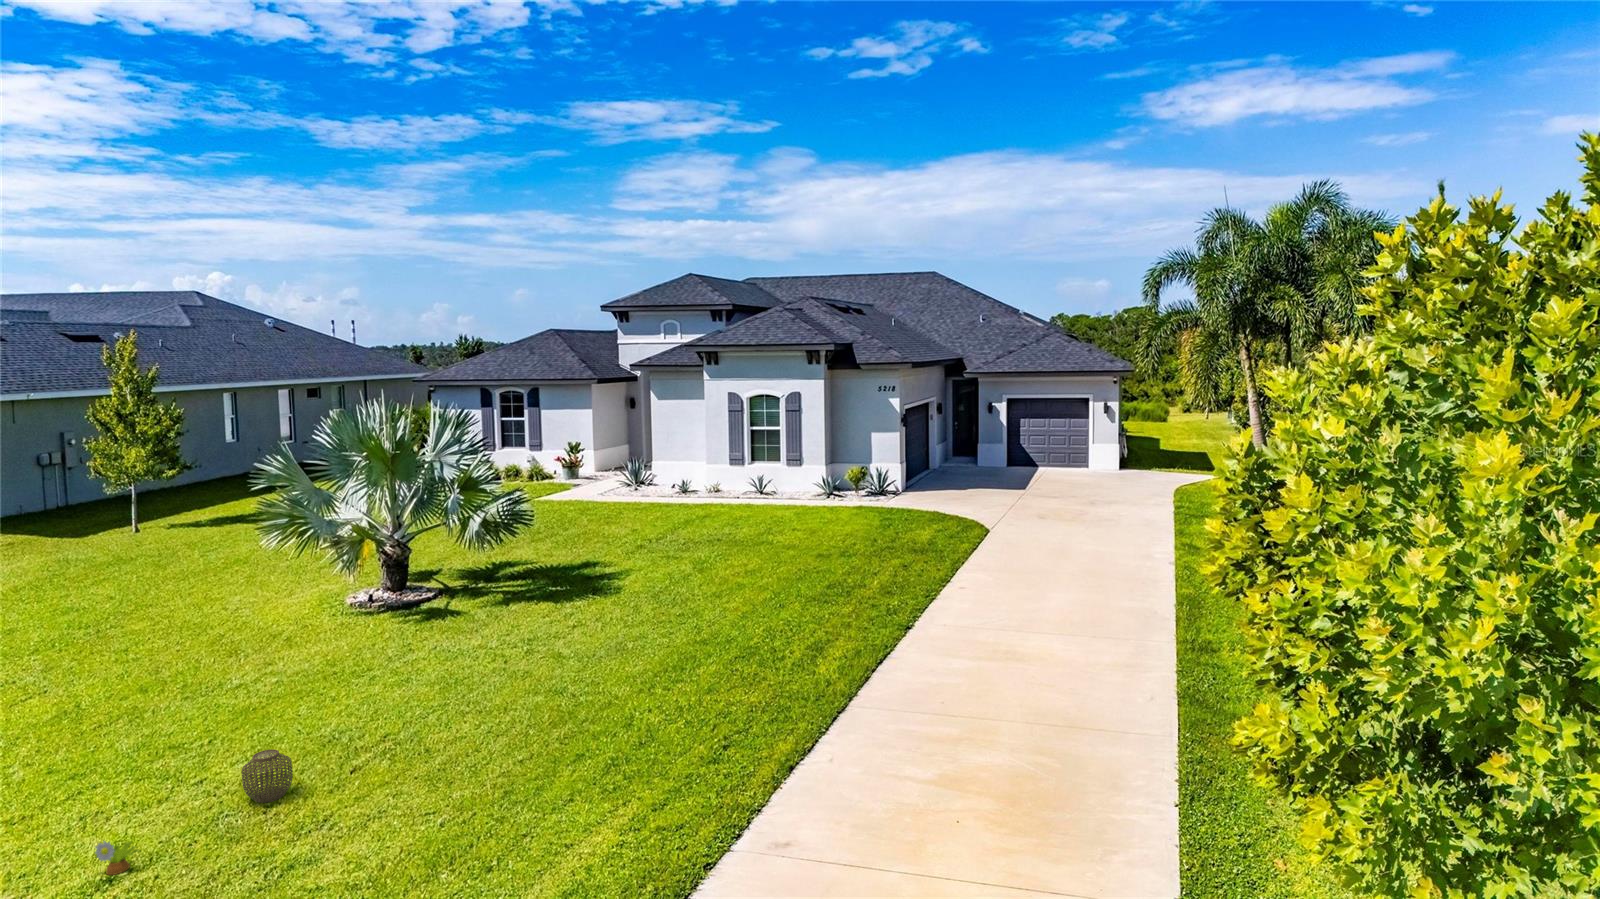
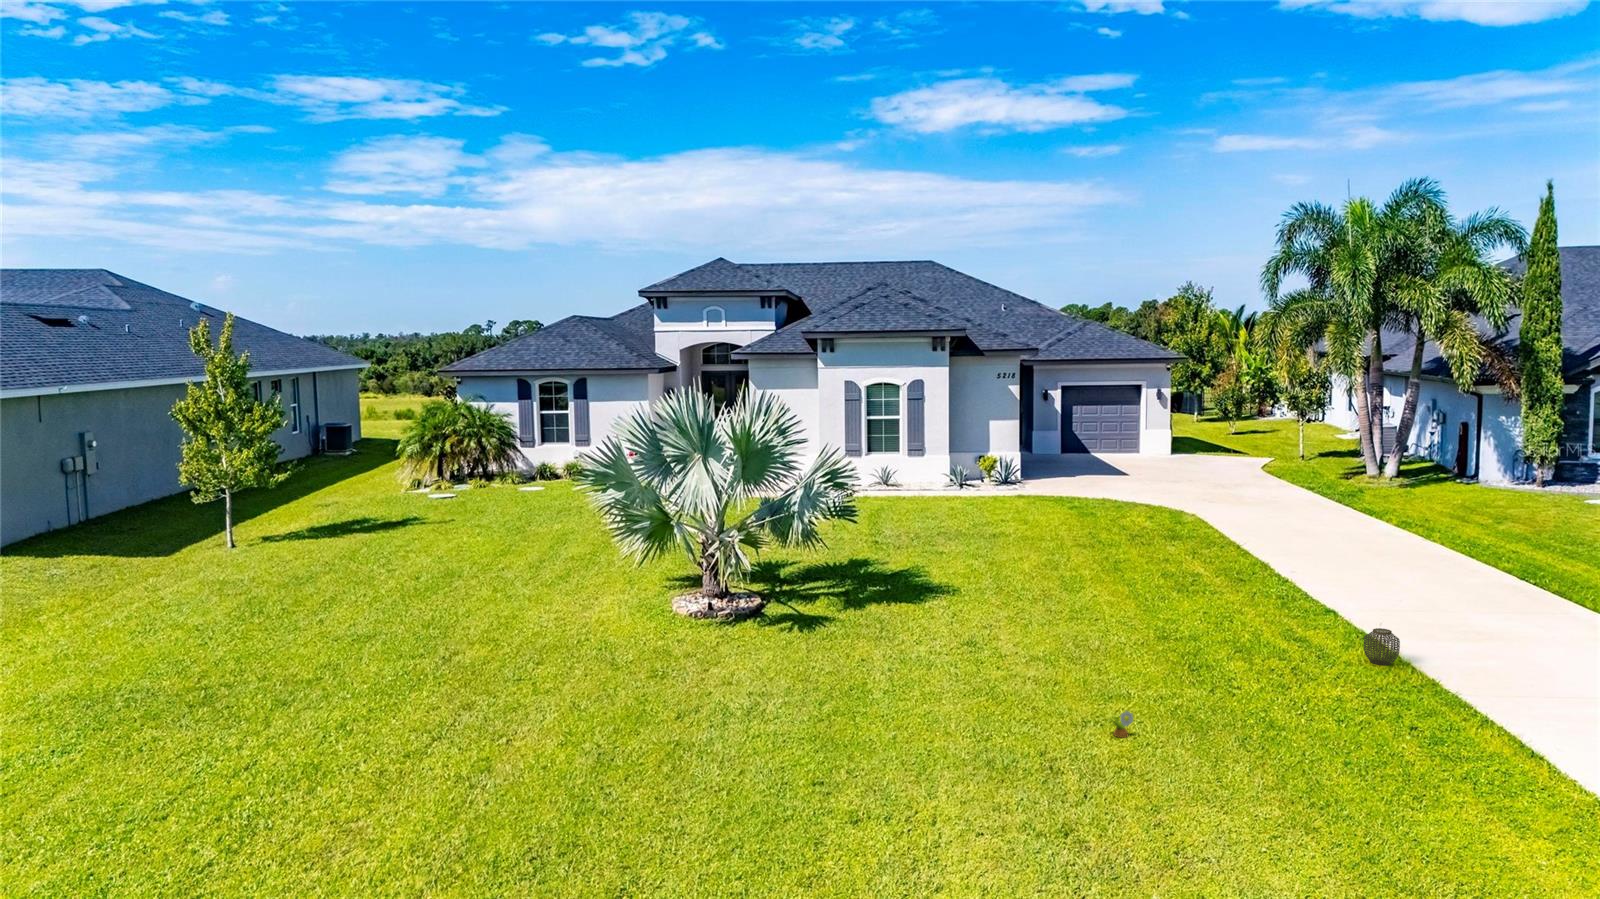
woven basket: present [242,749,293,803] -> present [1364,628,1400,665]

